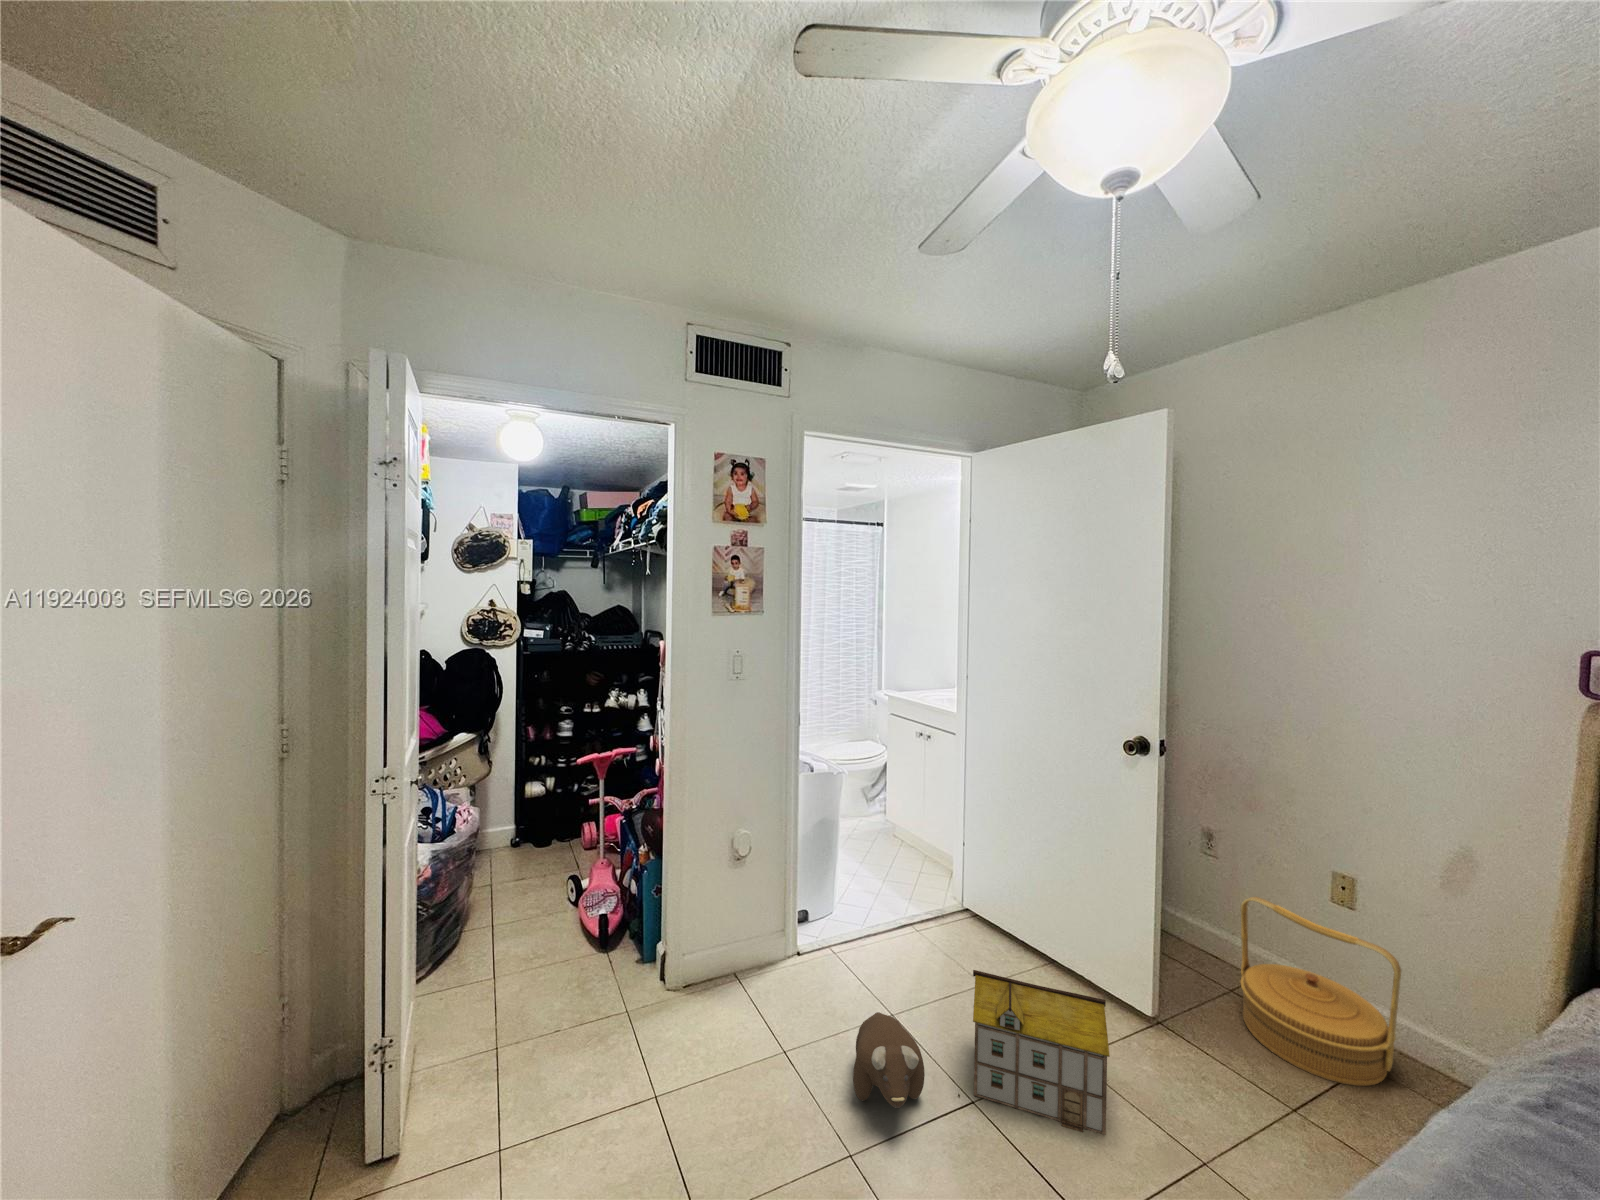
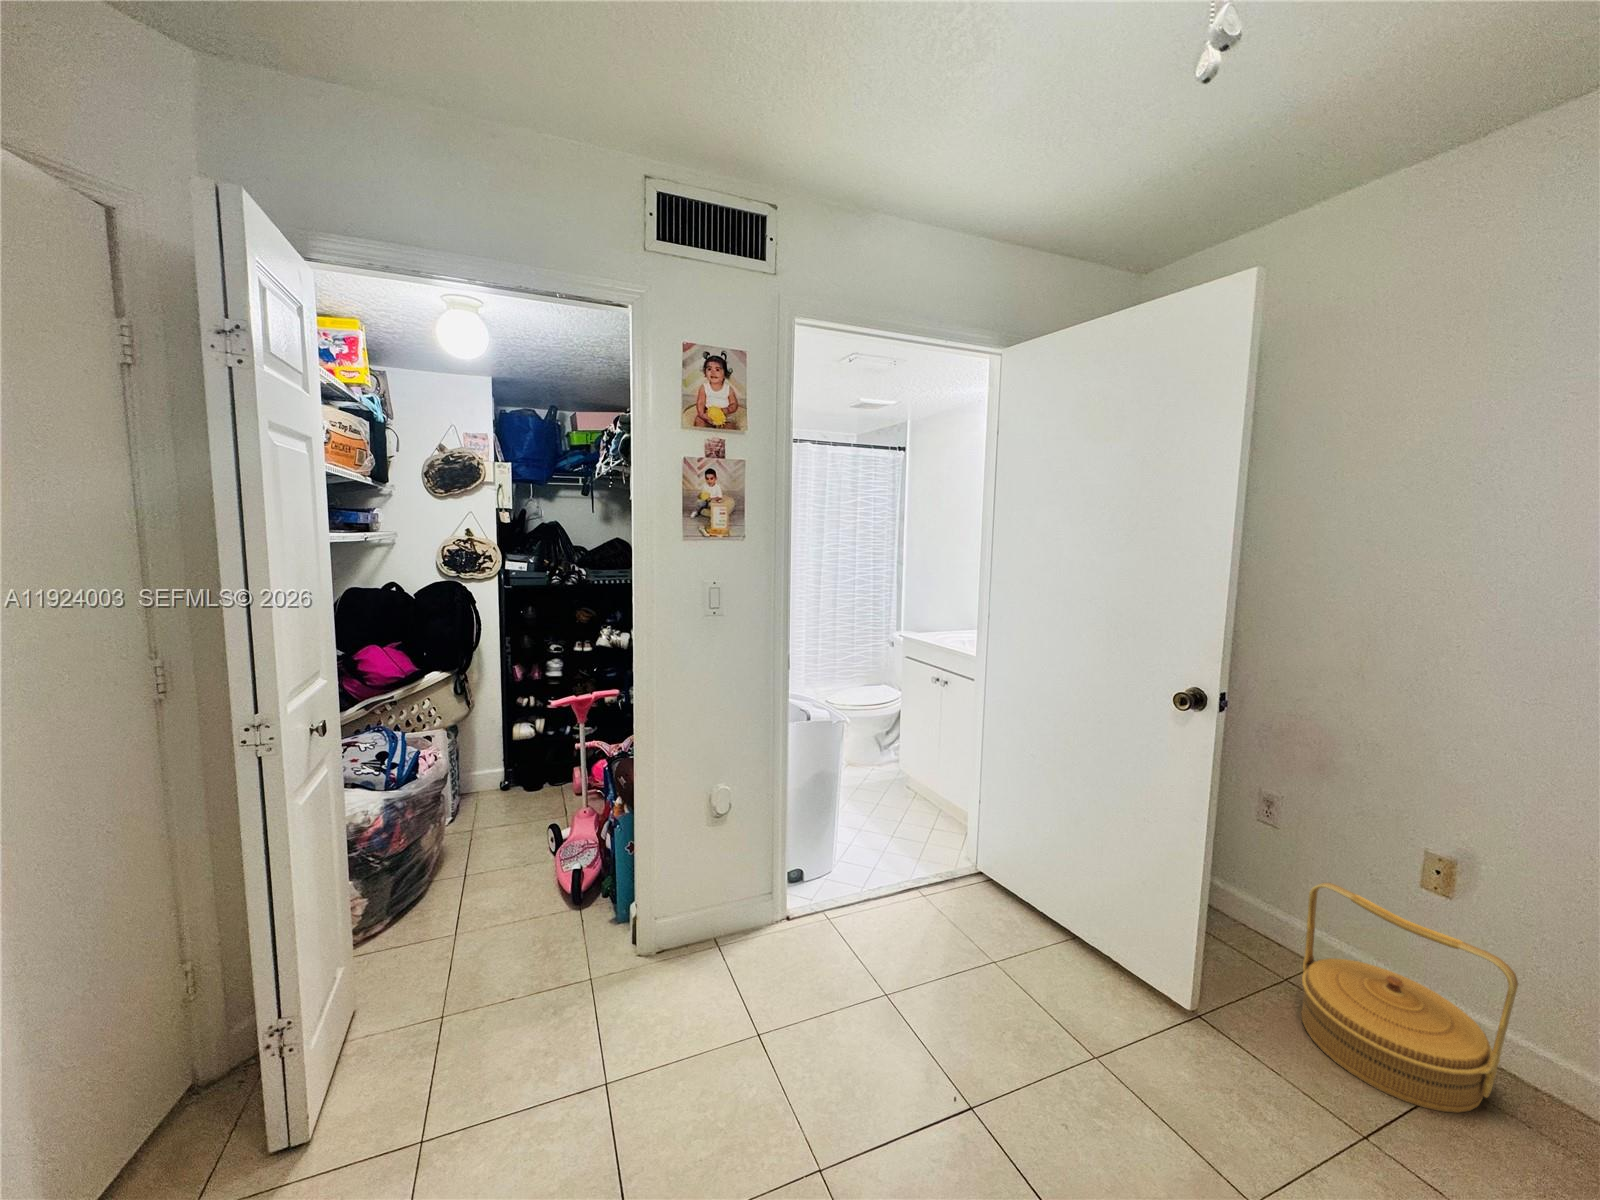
toy house: present [973,970,1110,1135] -> none [971,958,1137,1158]
plush toy: present [853,1012,925,1108] -> none [829,997,913,1115]

